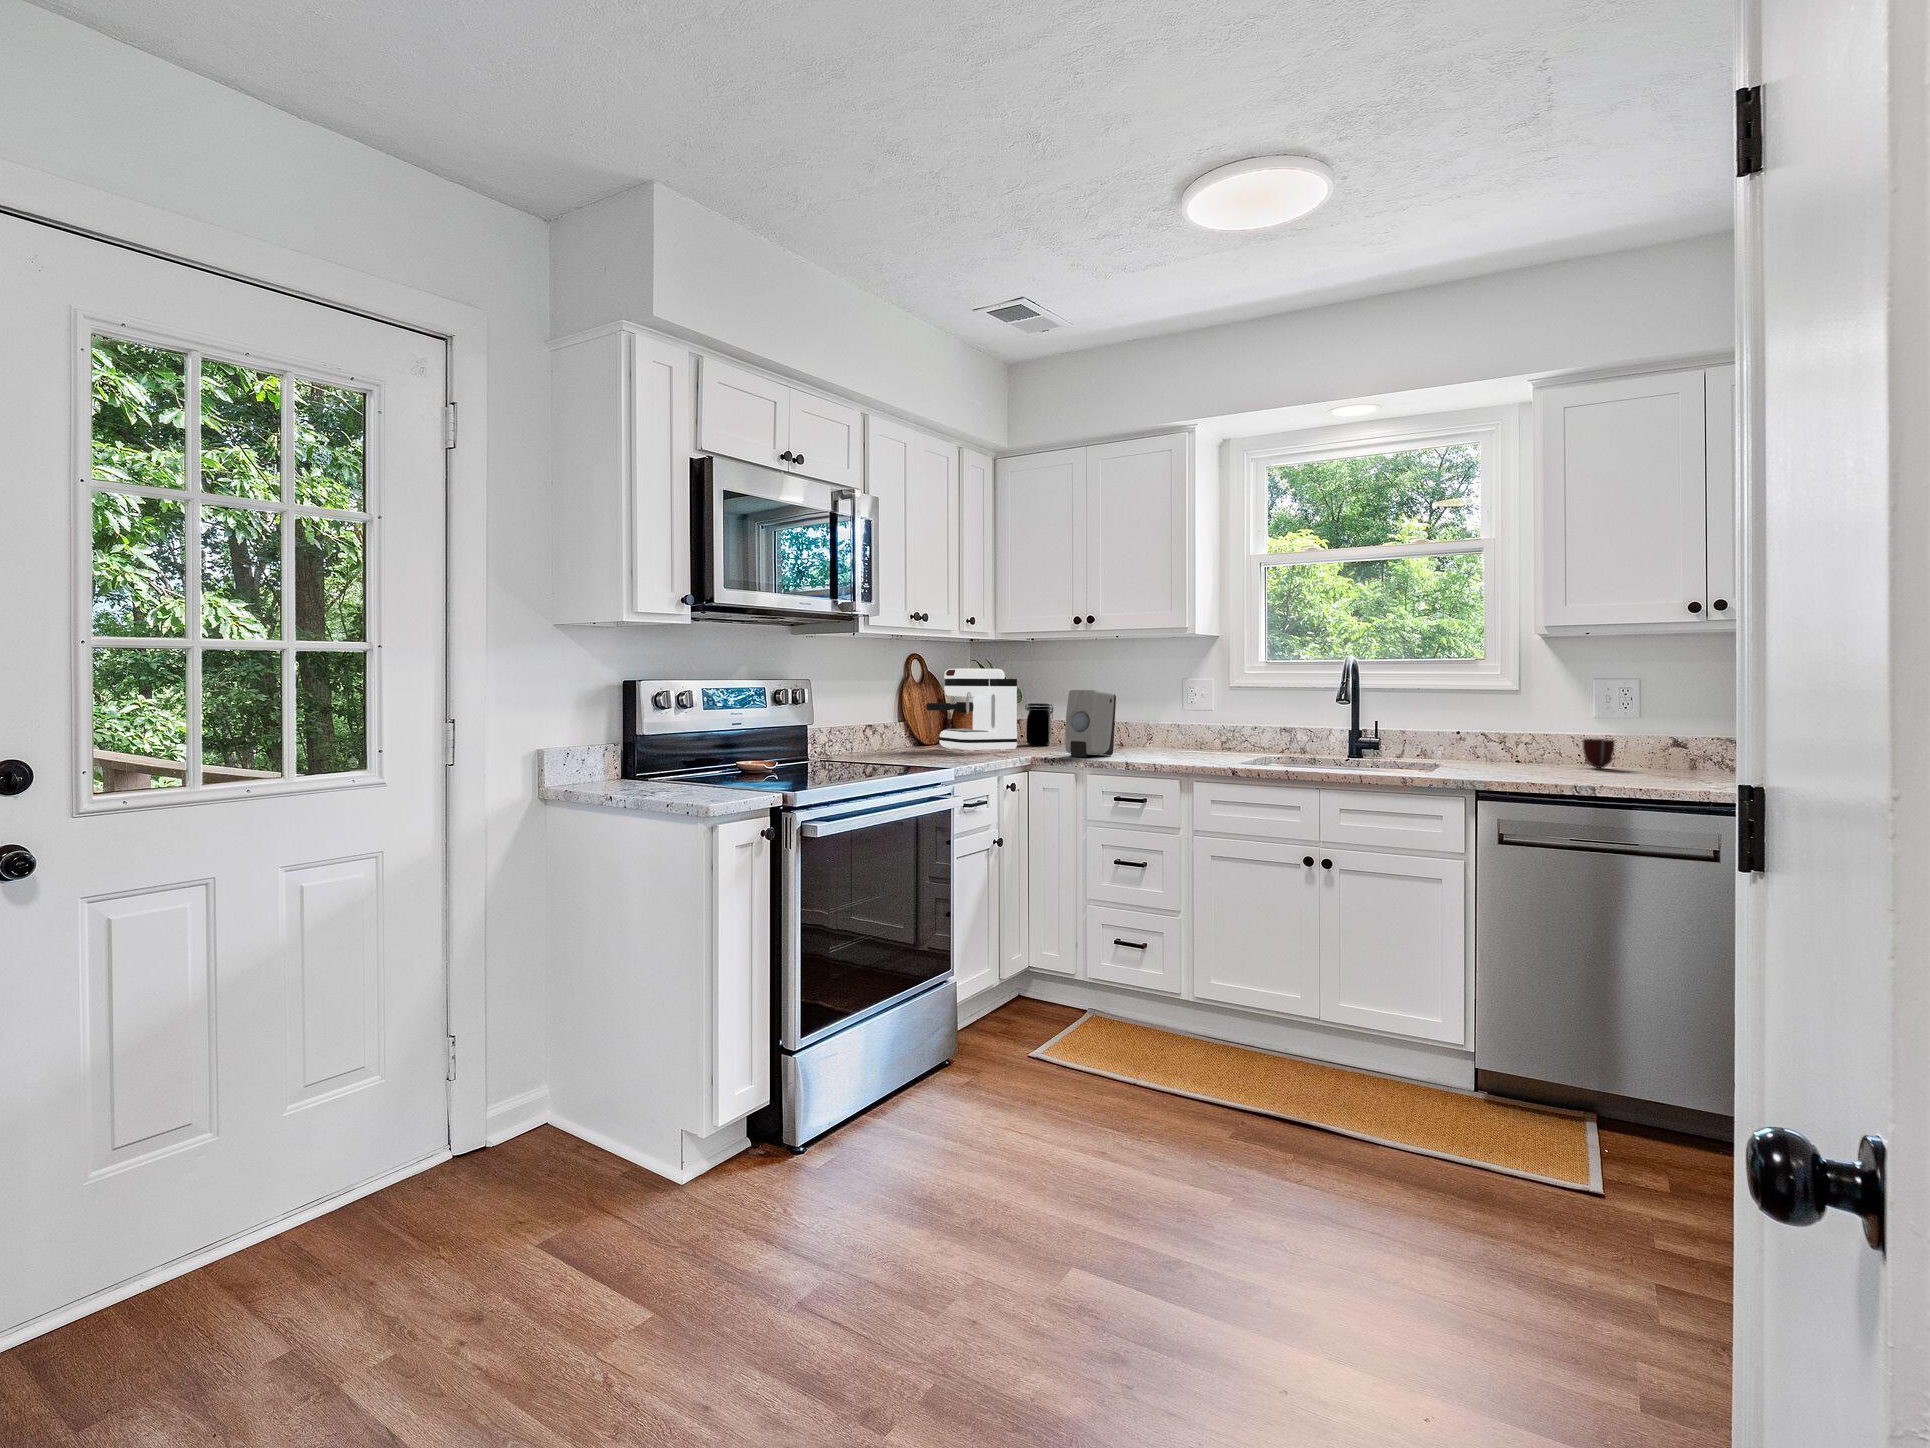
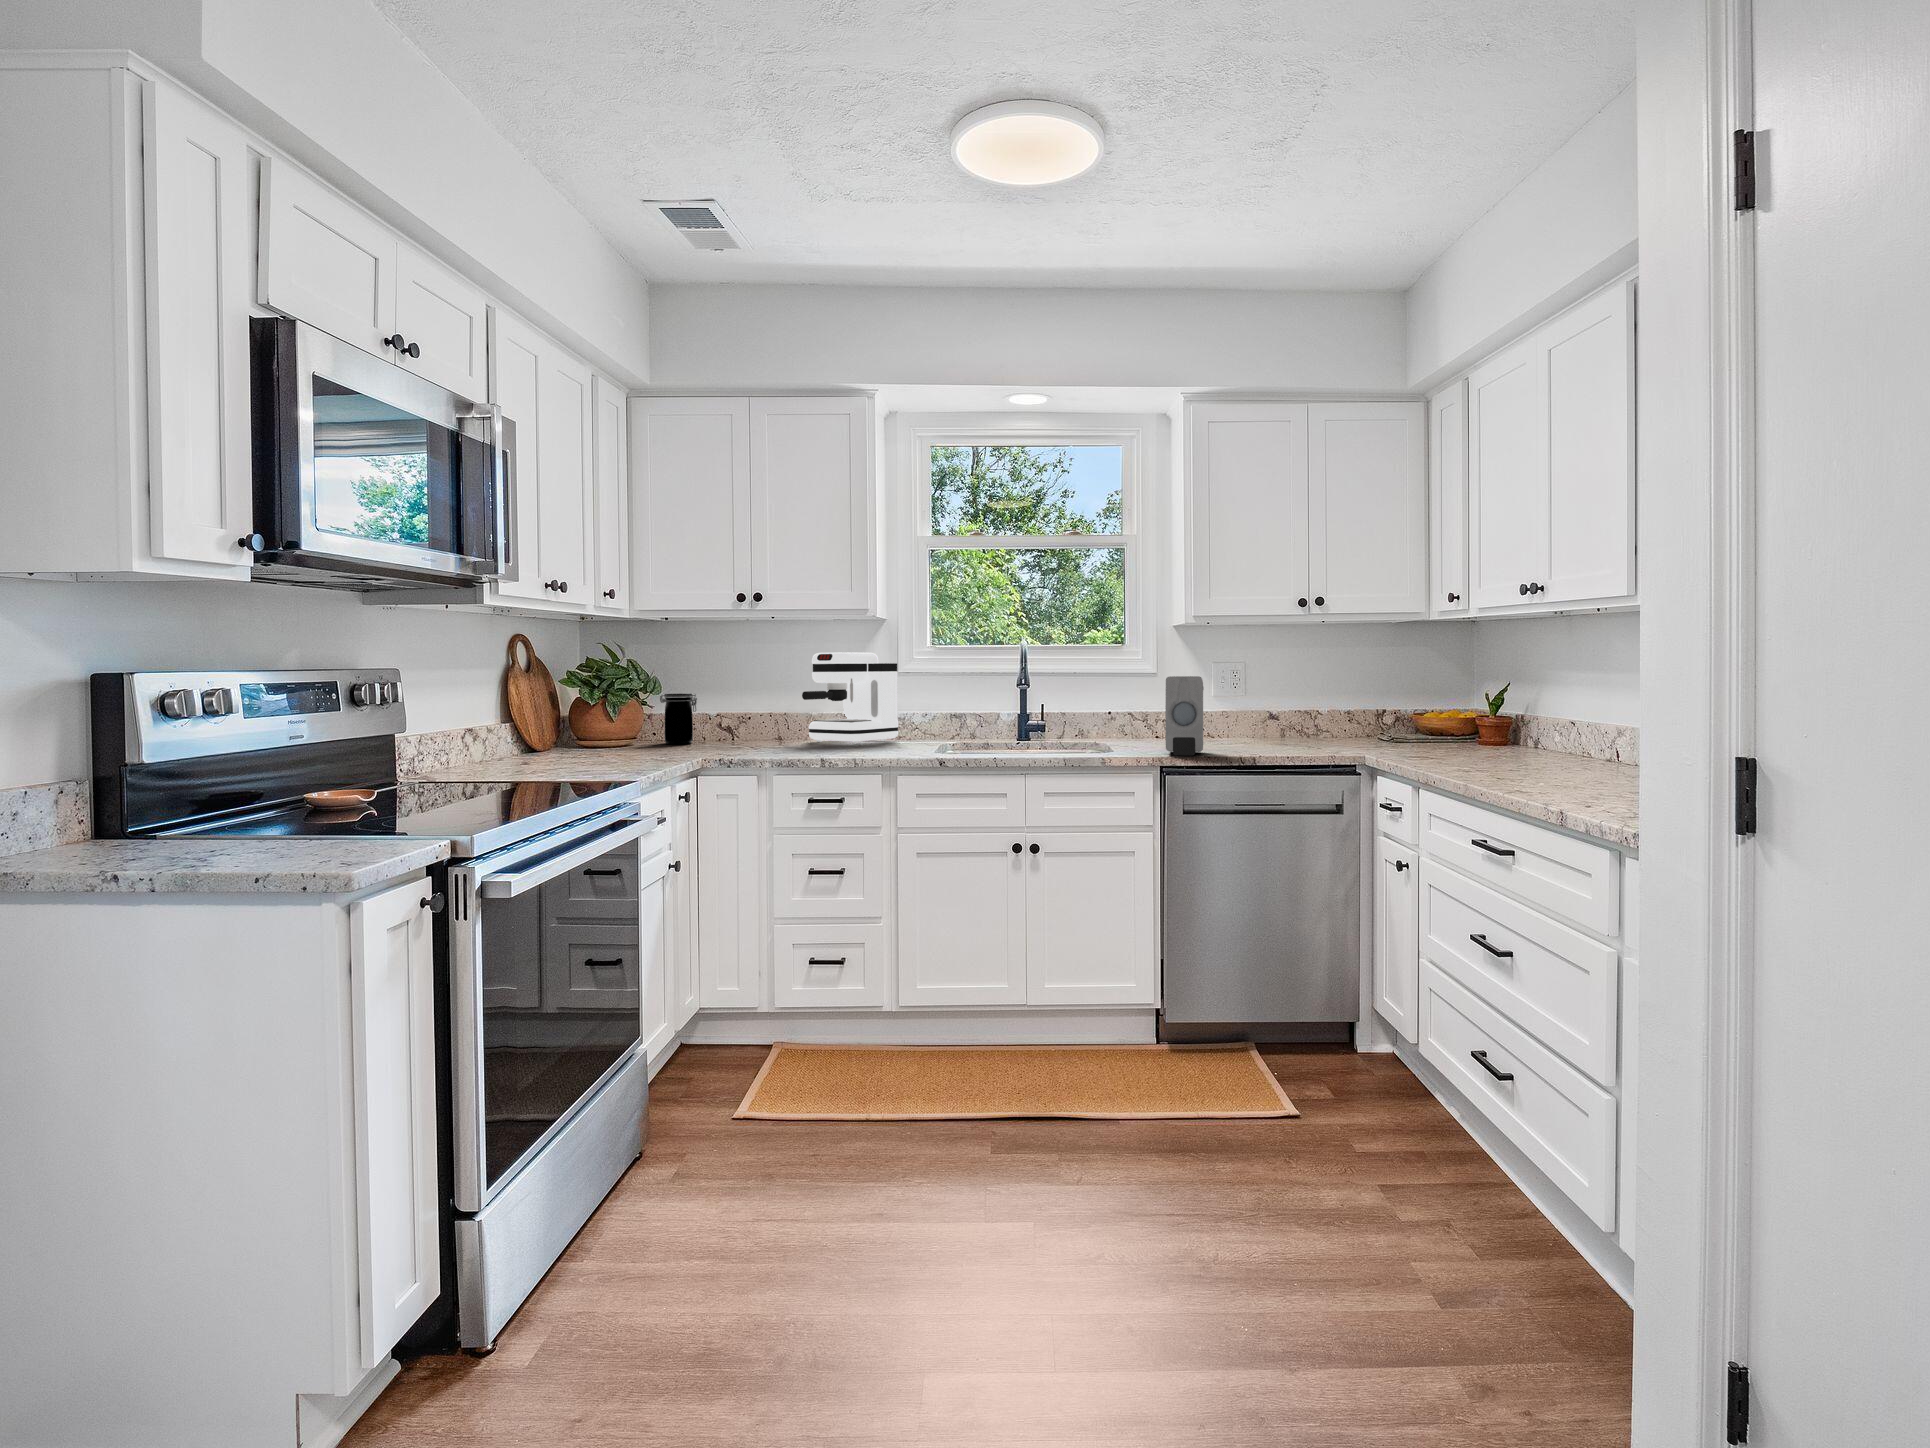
coffee maker: present [926,668,1017,752] -> present [802,652,898,744]
soap dispenser: present [1065,690,1116,757] -> present [1165,676,1204,756]
mug: present [1583,738,1617,768] -> none [1221,713,1256,740]

